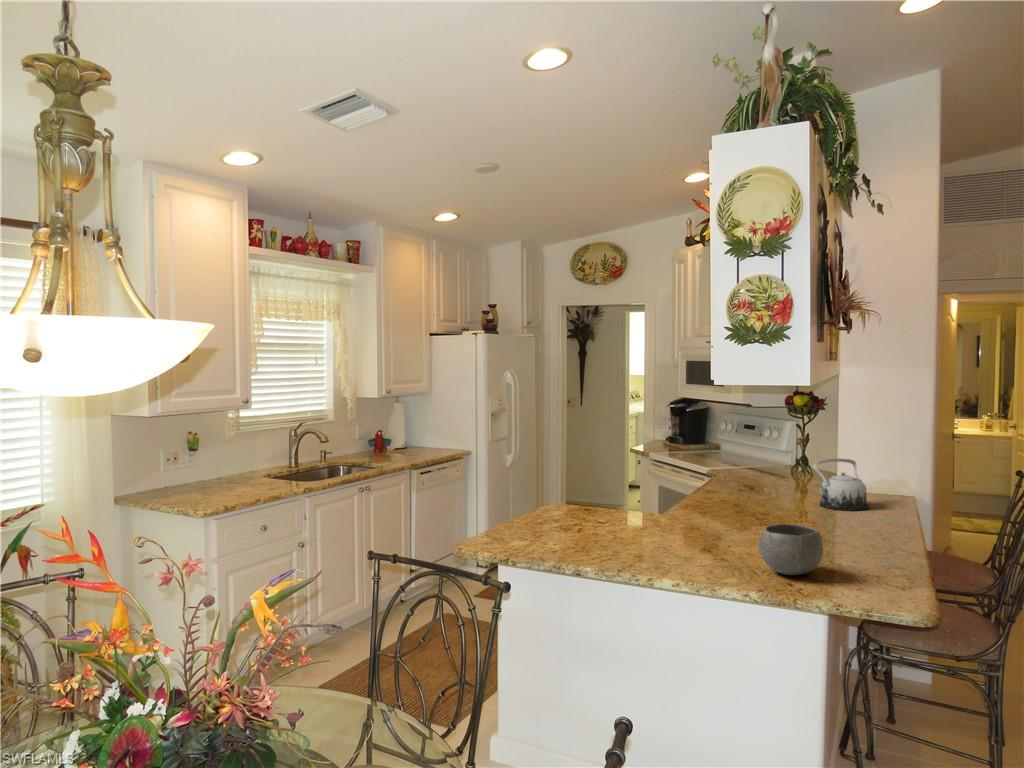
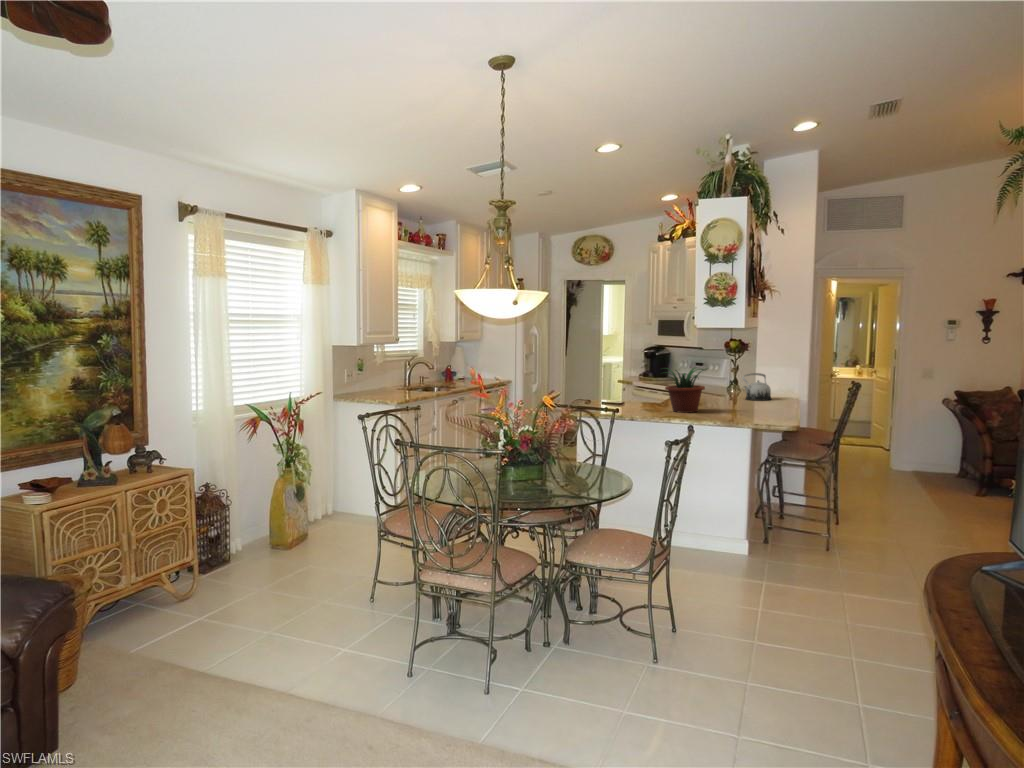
potted plant: none [644,459,739,553] -> present [665,368,705,413]
ceramic bowl: present [759,524,823,575] -> none [720,394,749,416]

